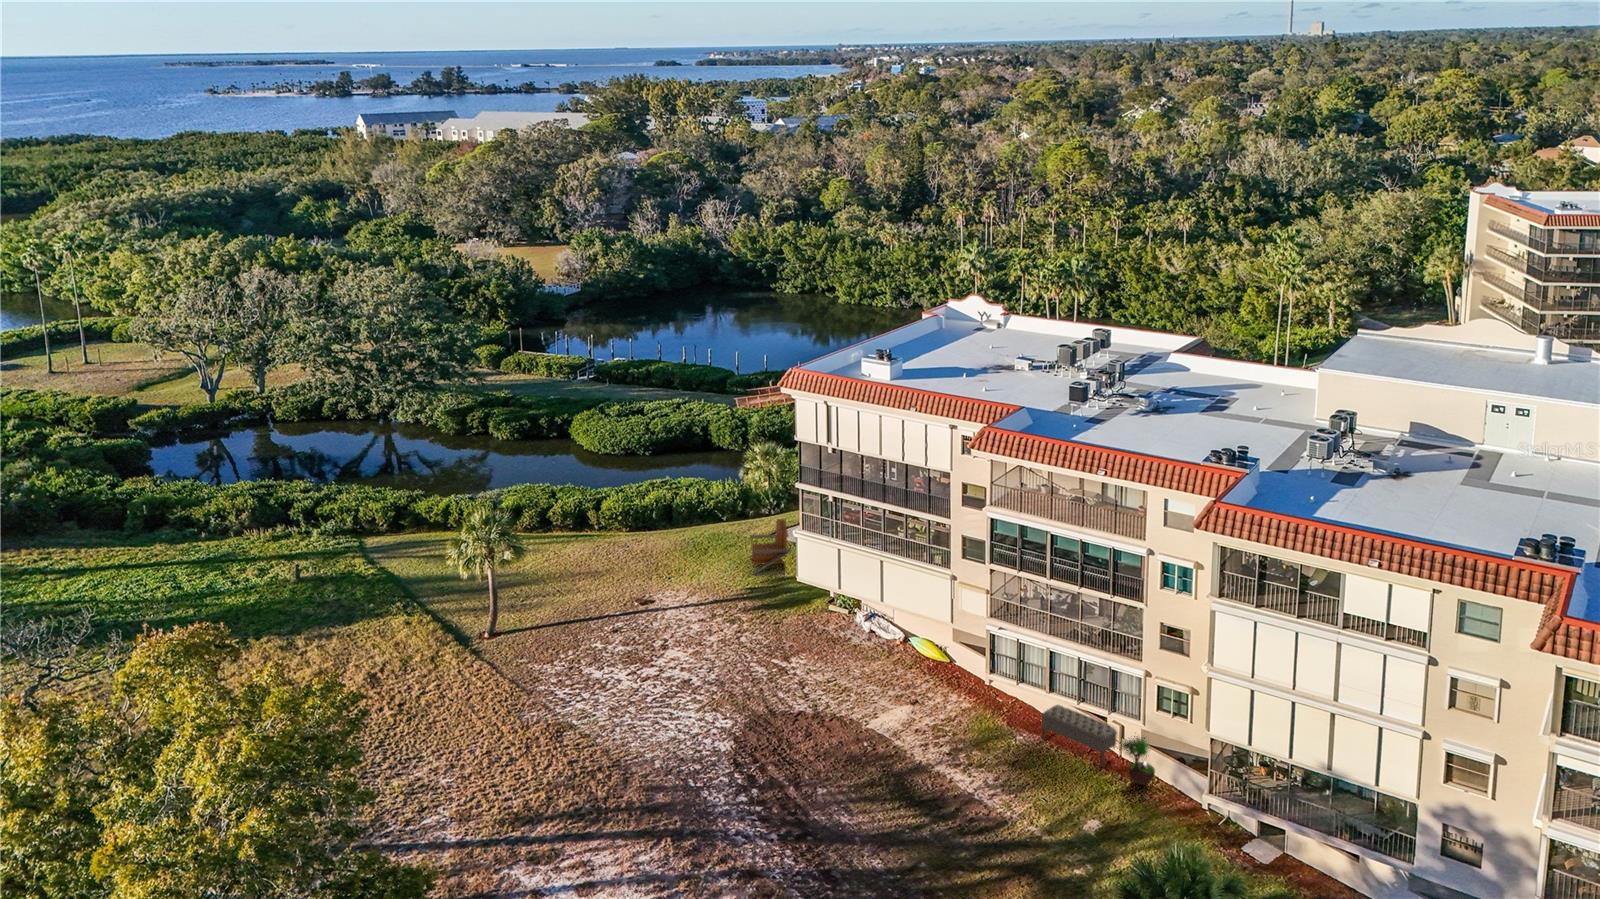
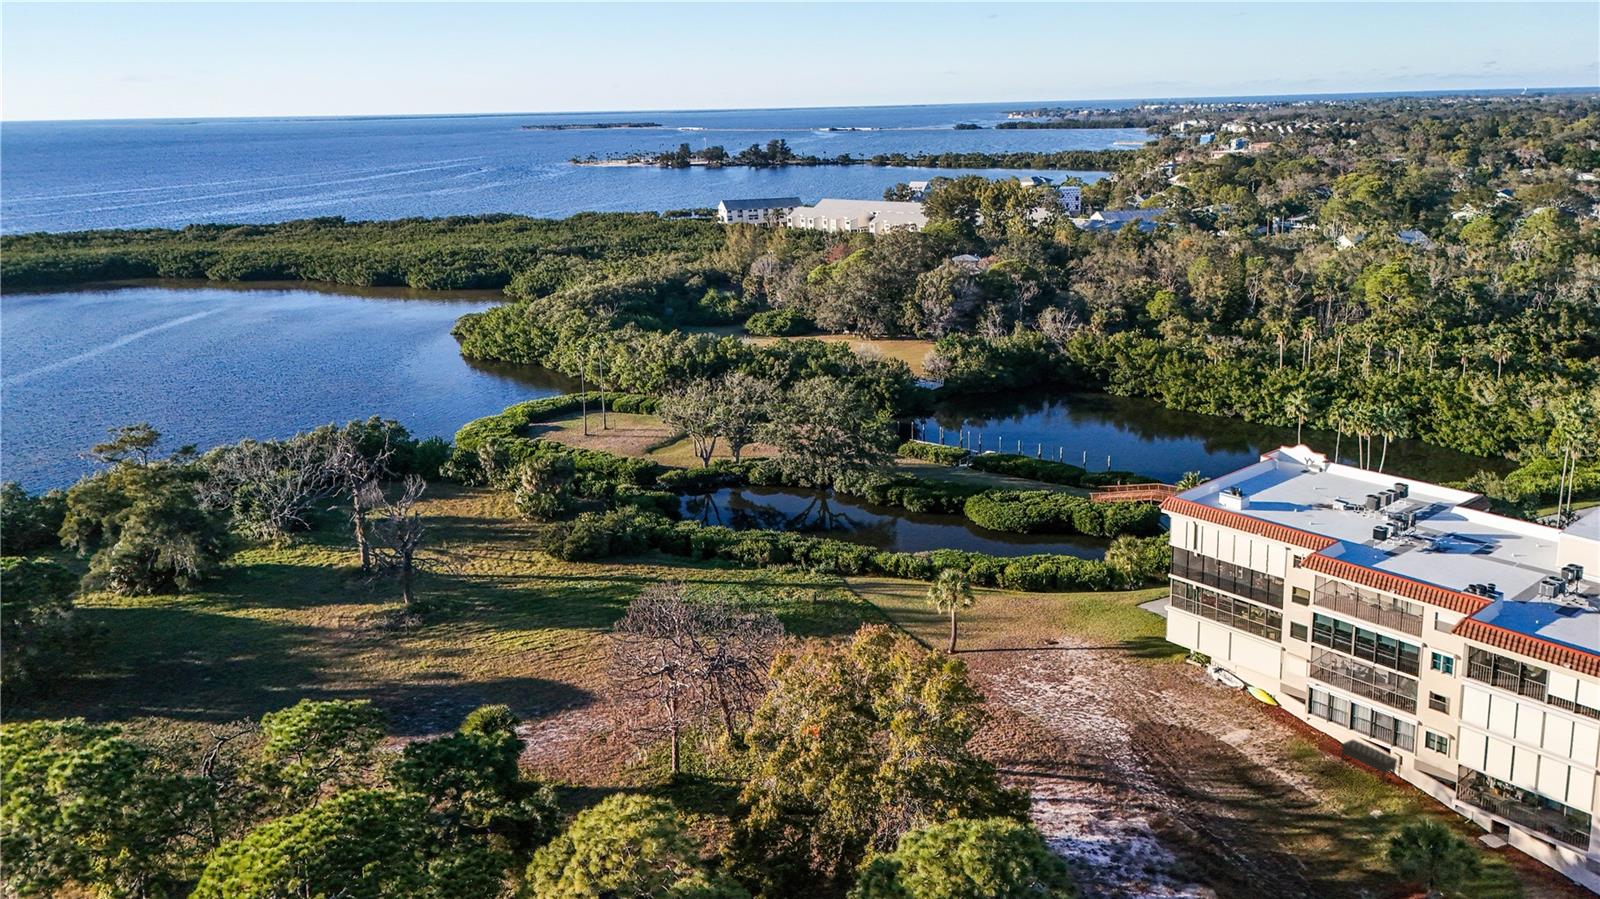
lounge chair: present [750,519,792,575] -> none [1122,594,1155,634]
potted tree: present [1122,736,1155,785] -> none [1395,759,1421,796]

